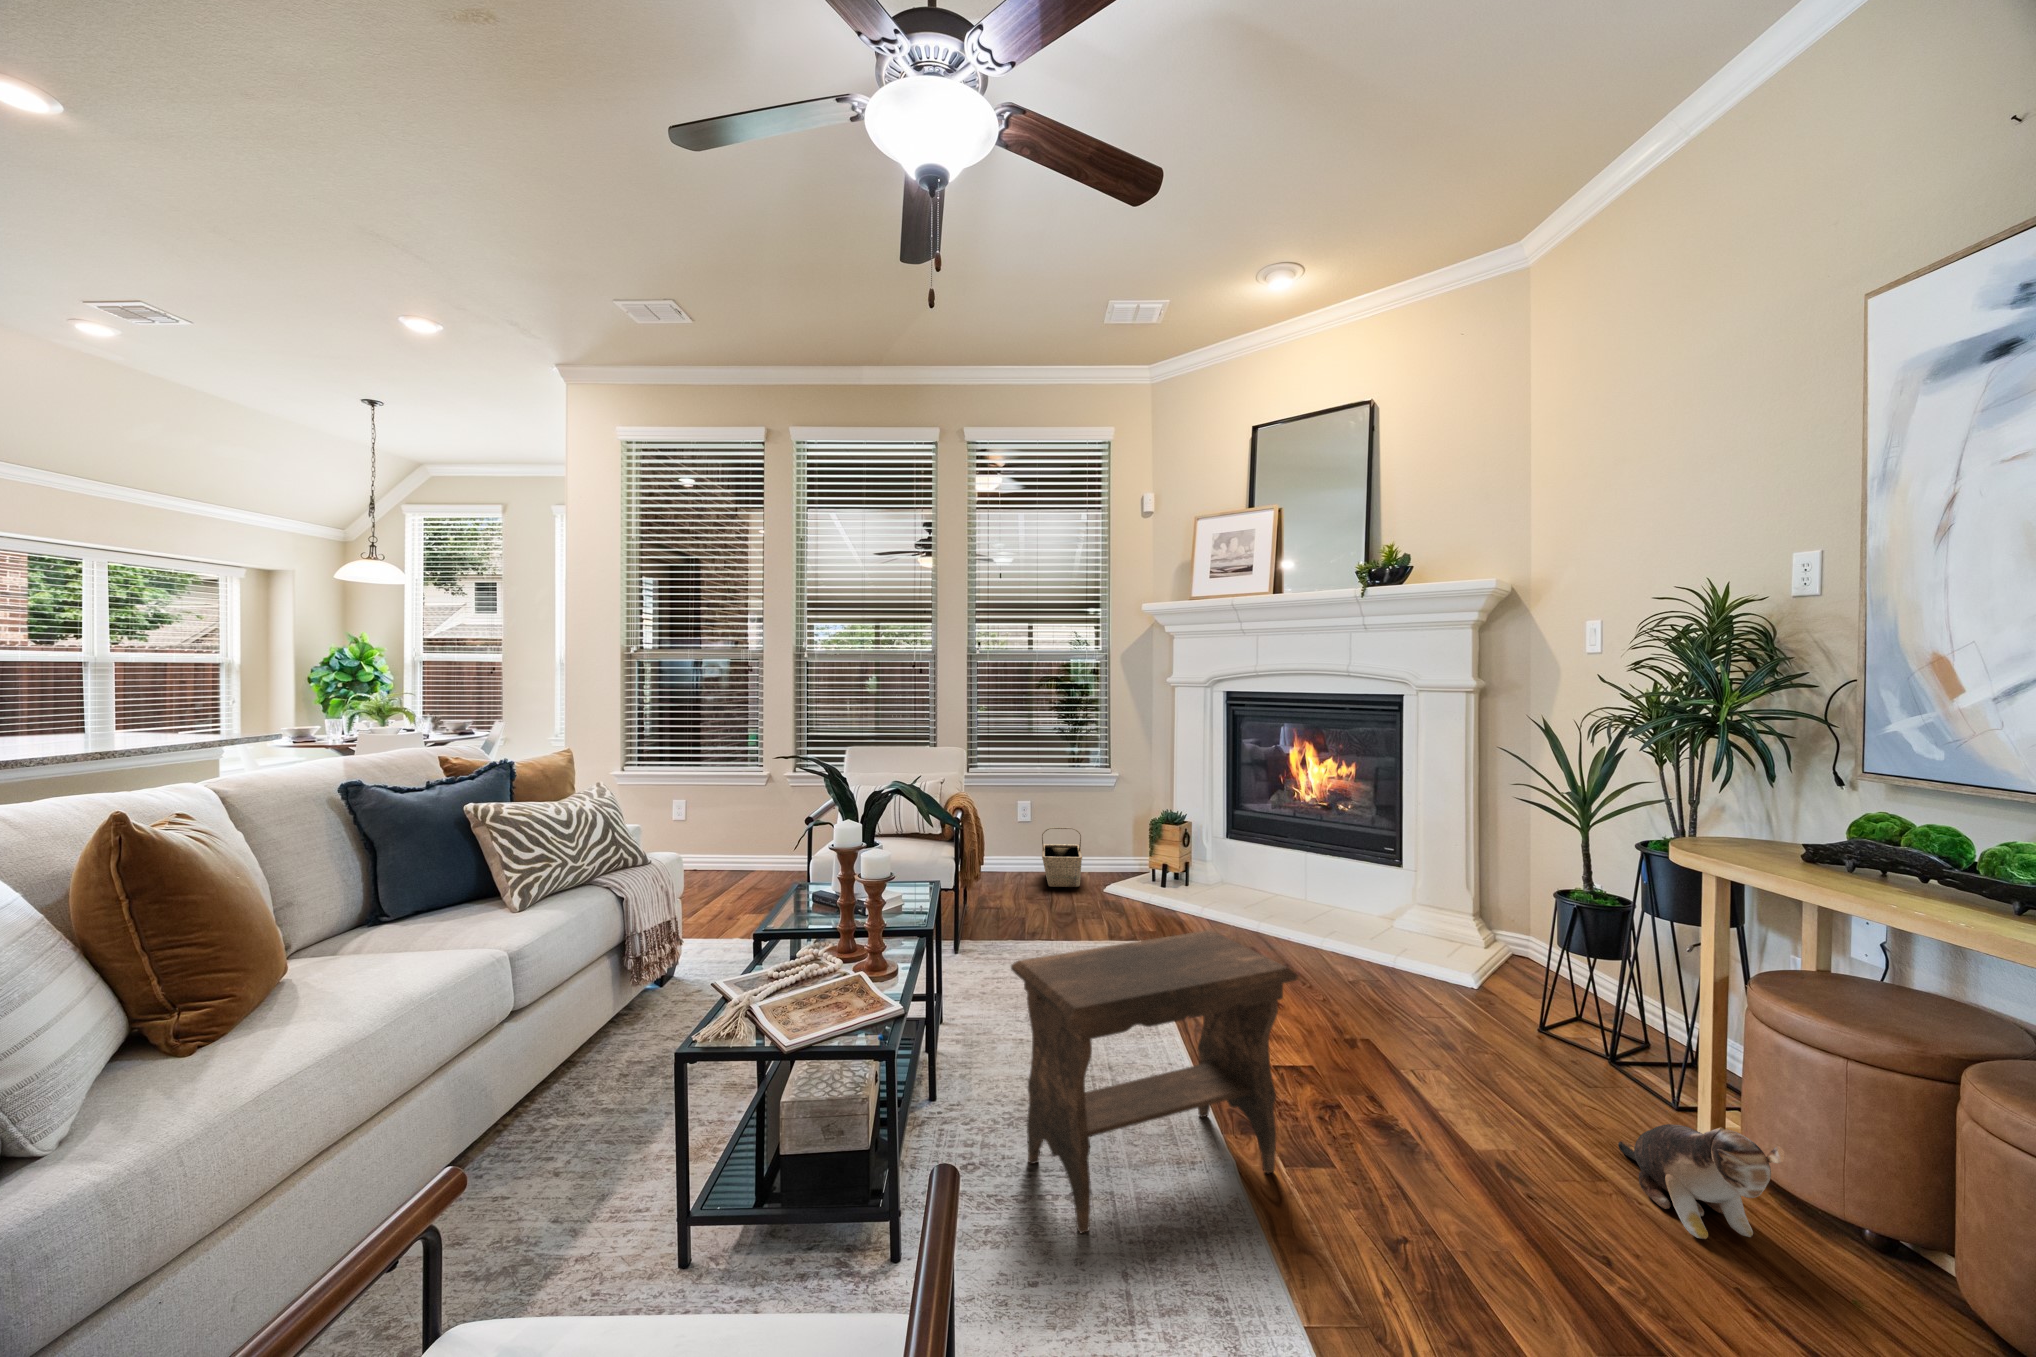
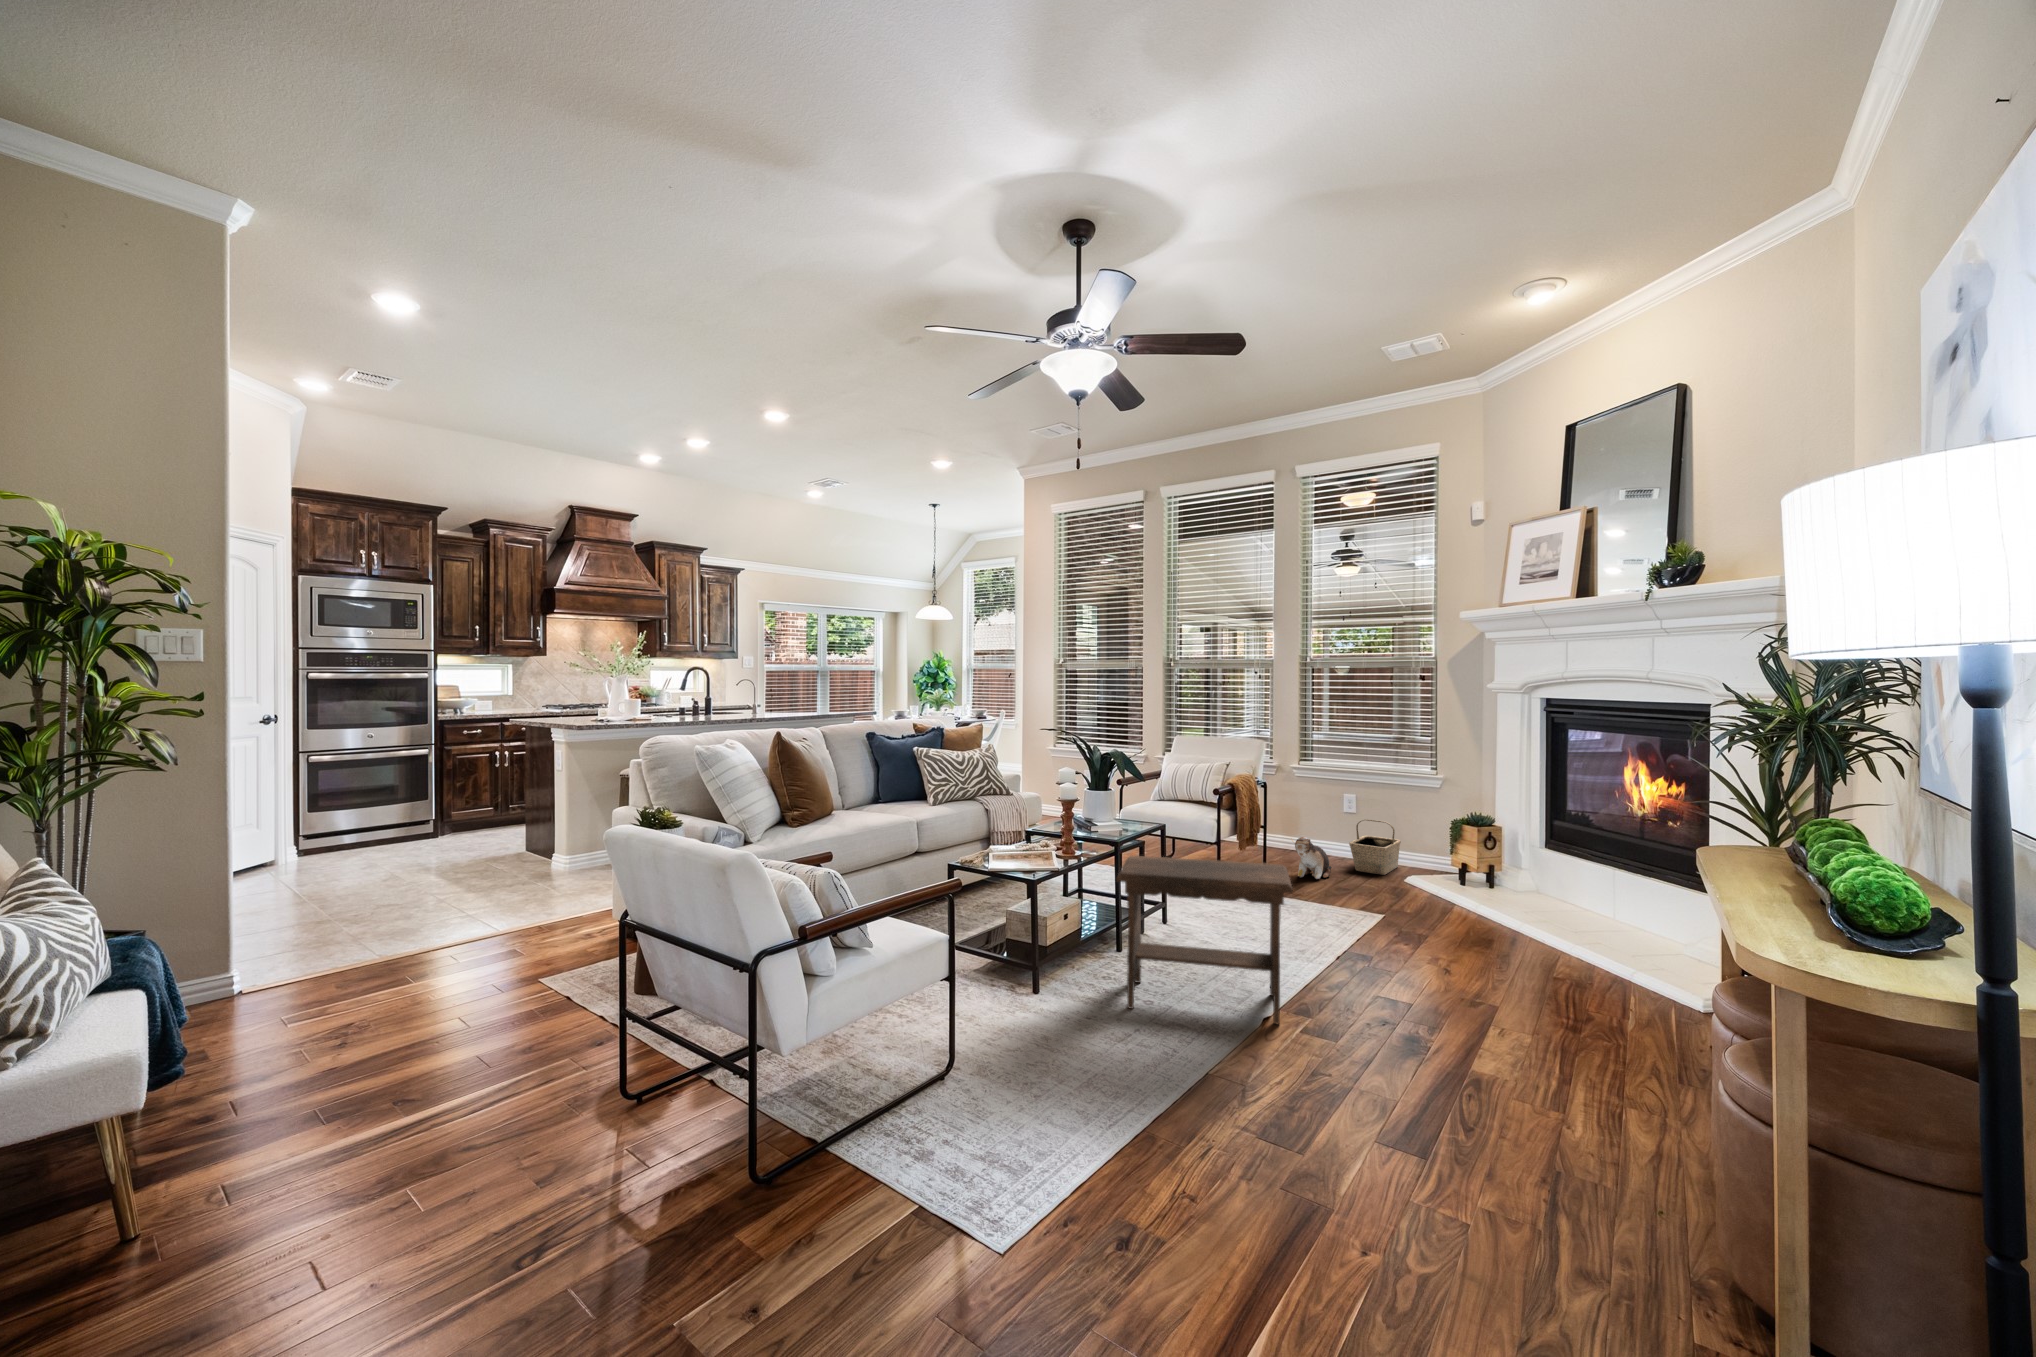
plush toy: present [1618,1124,1785,1239] -> present [1291,837,1331,879]

